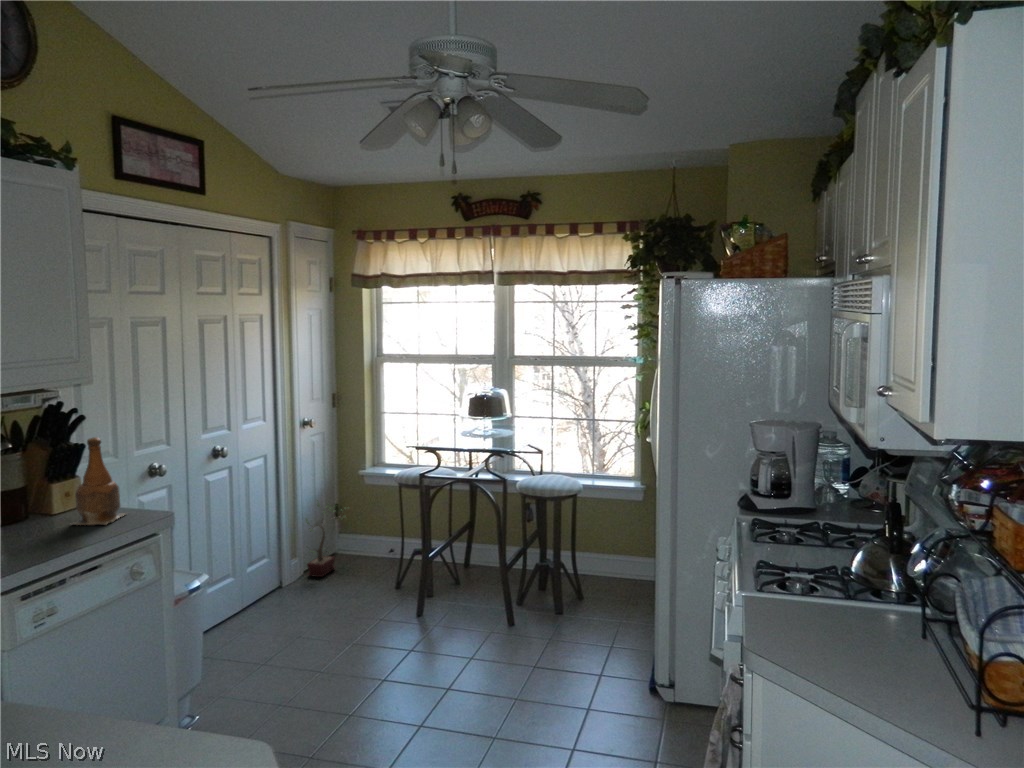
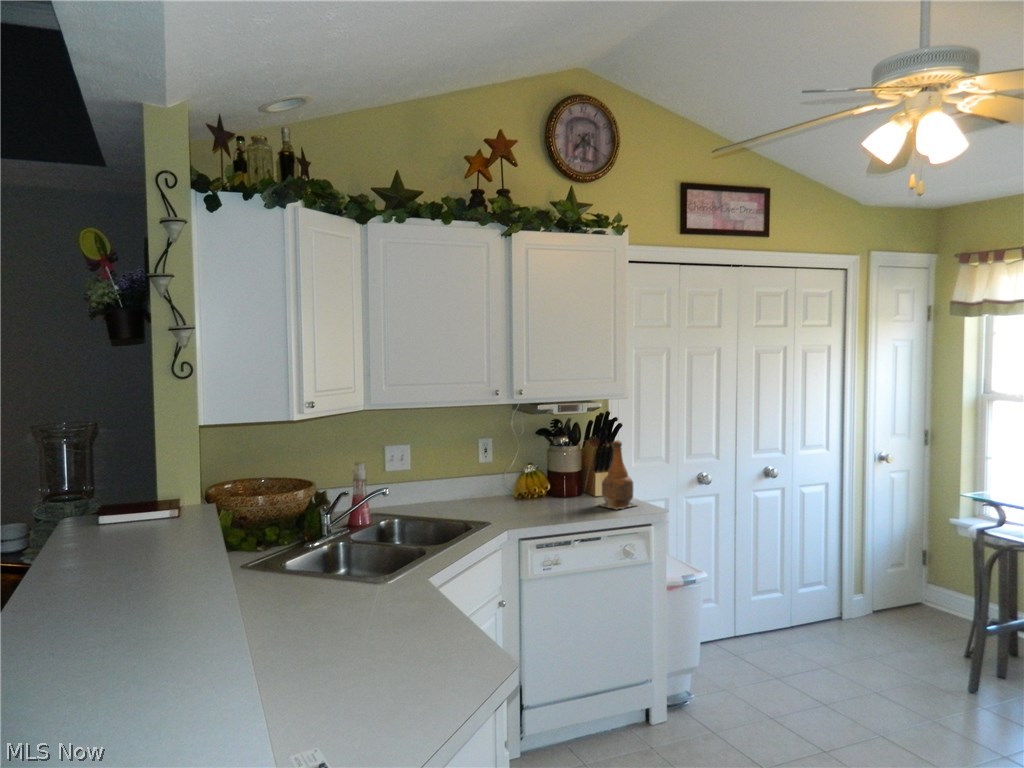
potted plant: present [306,504,345,577] -> none [870,538,932,621]

